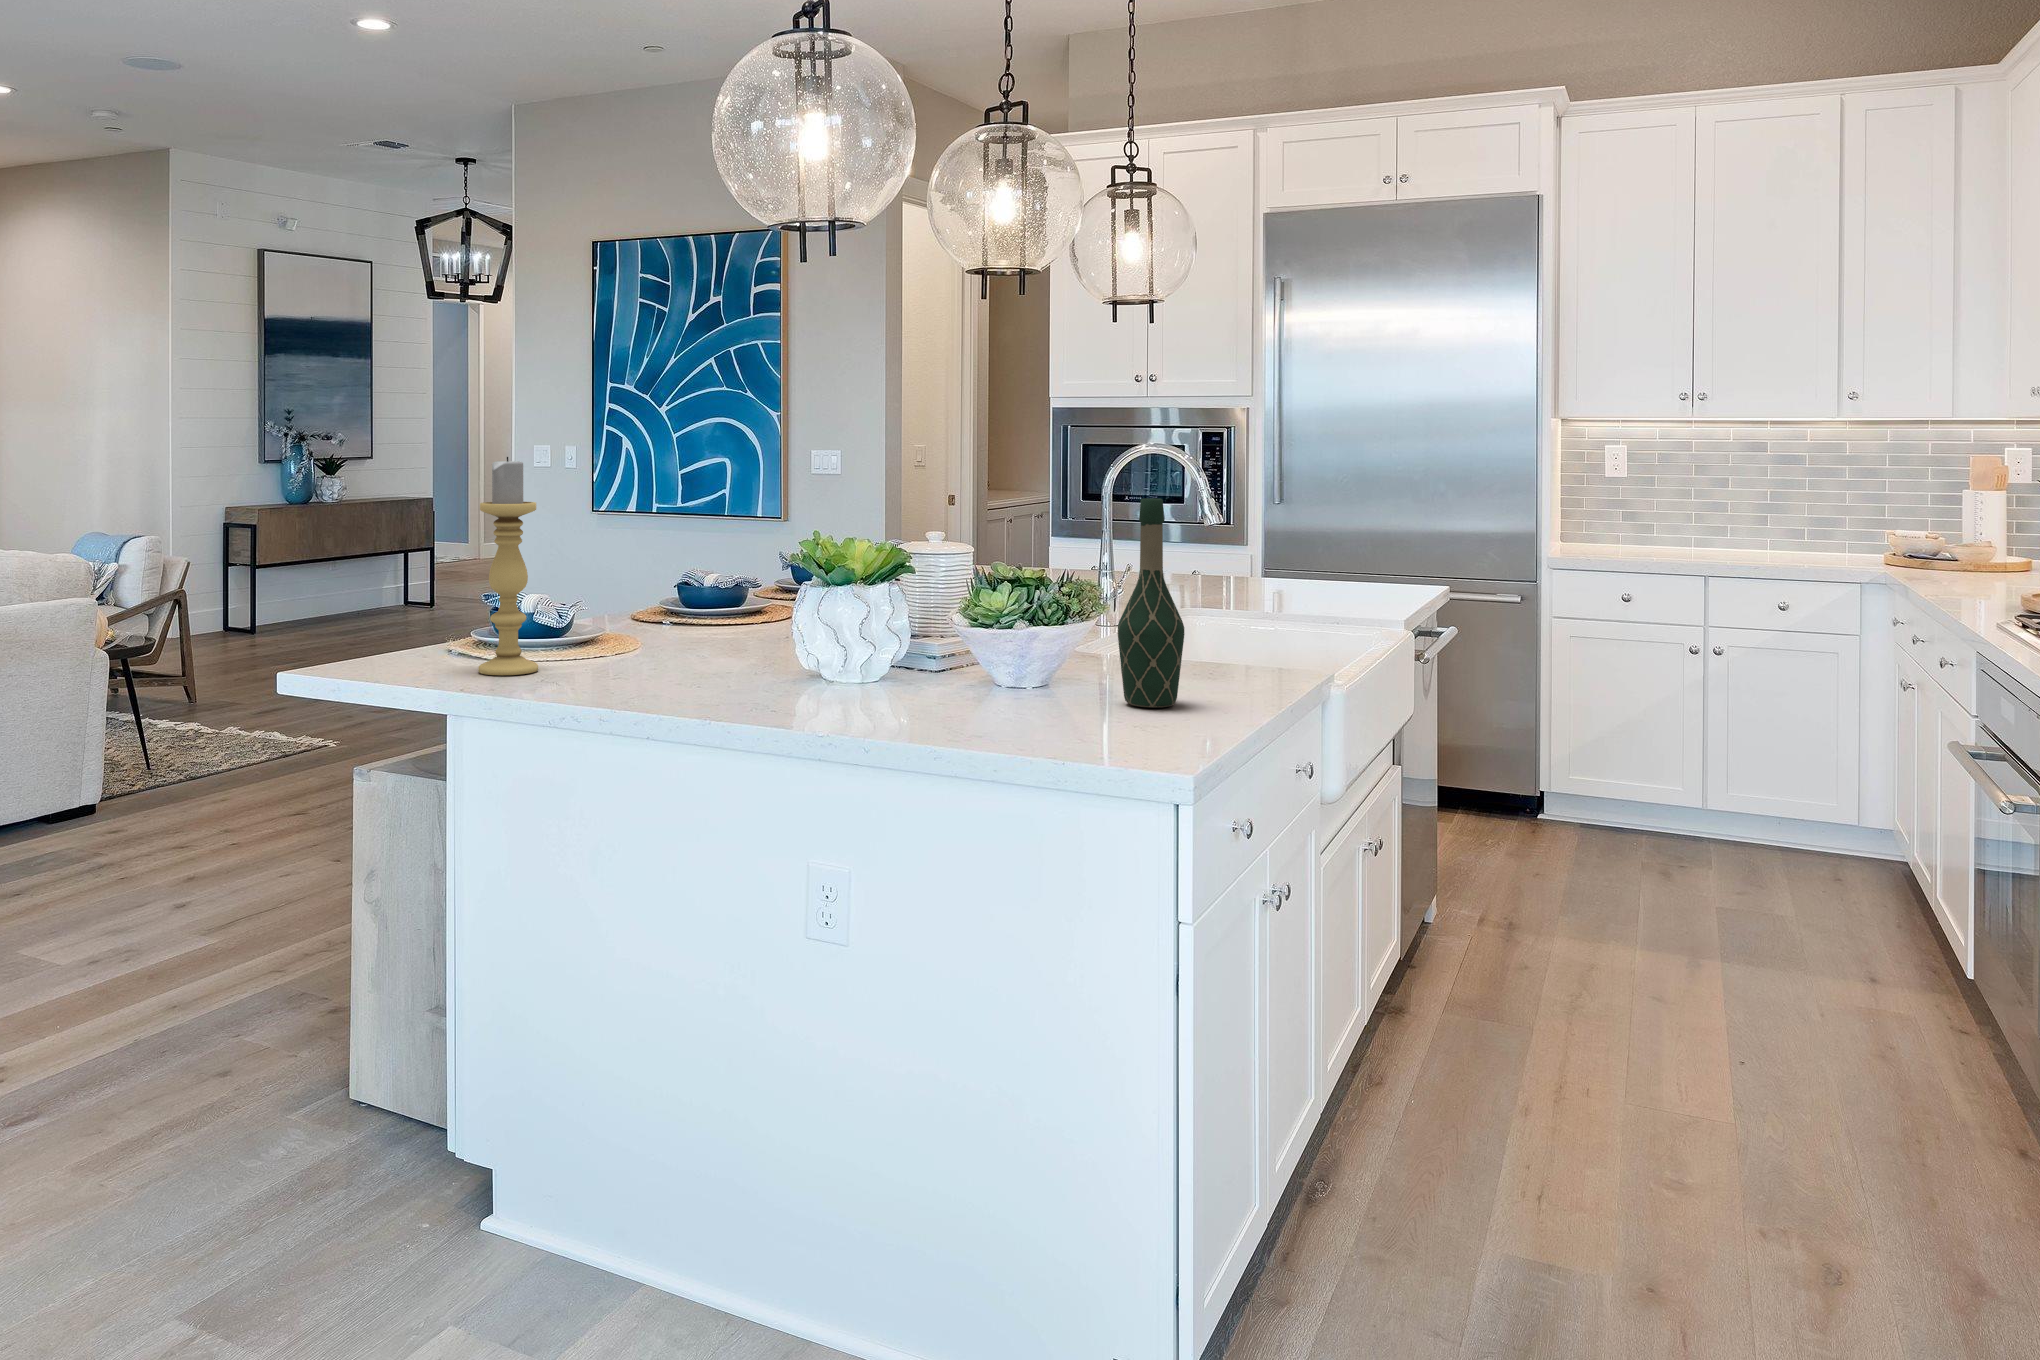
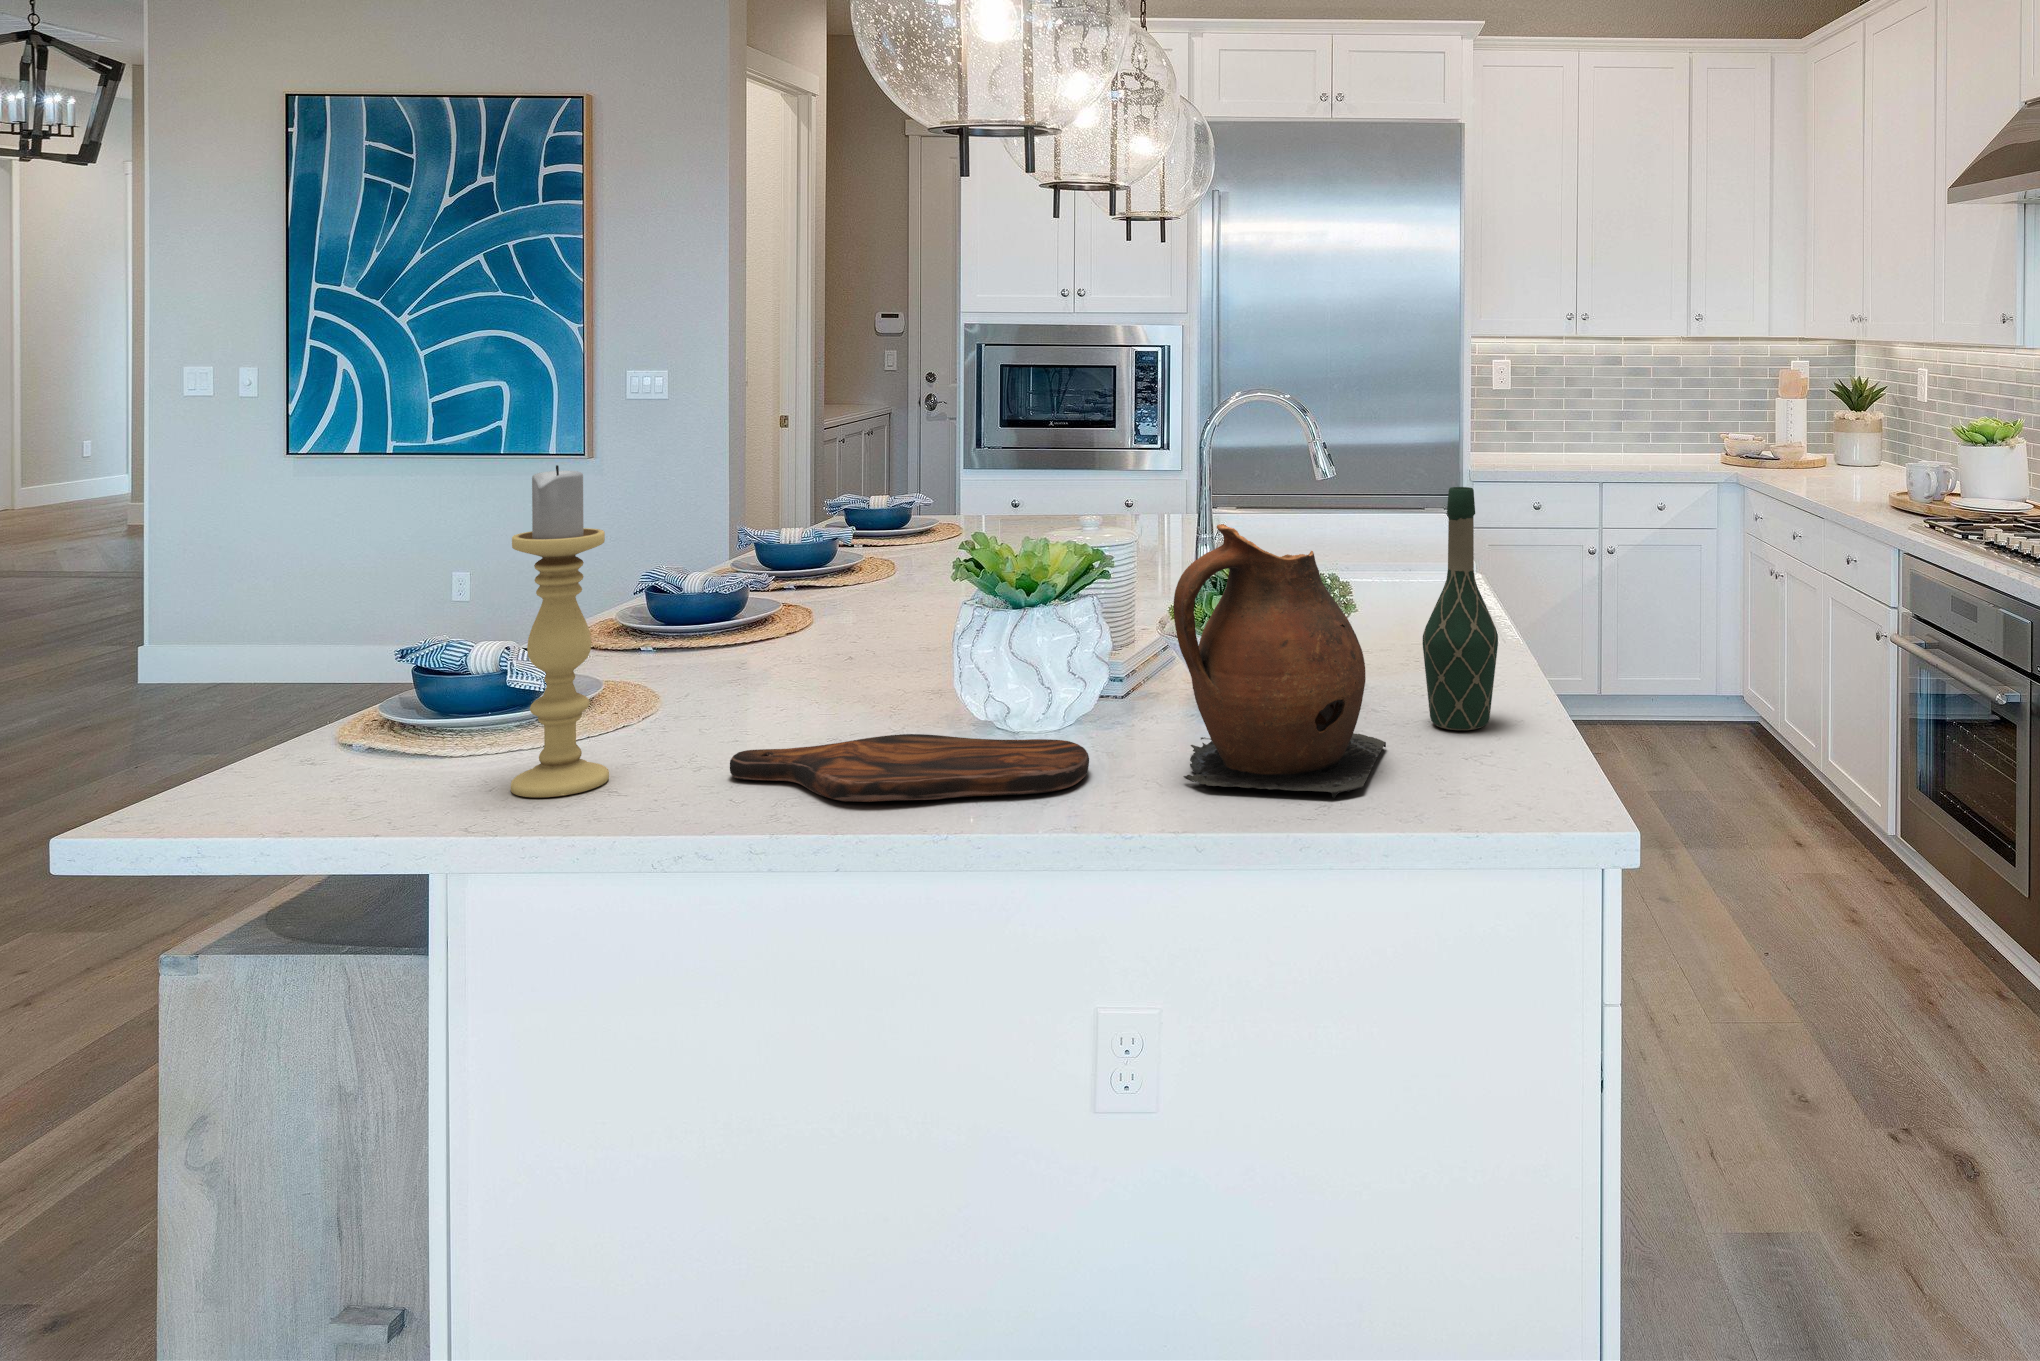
ceramic pitcher: none [872,512,1061,726] -> present [1173,524,1386,798]
cutting board: none [601,661,825,703] -> present [730,734,1089,802]

